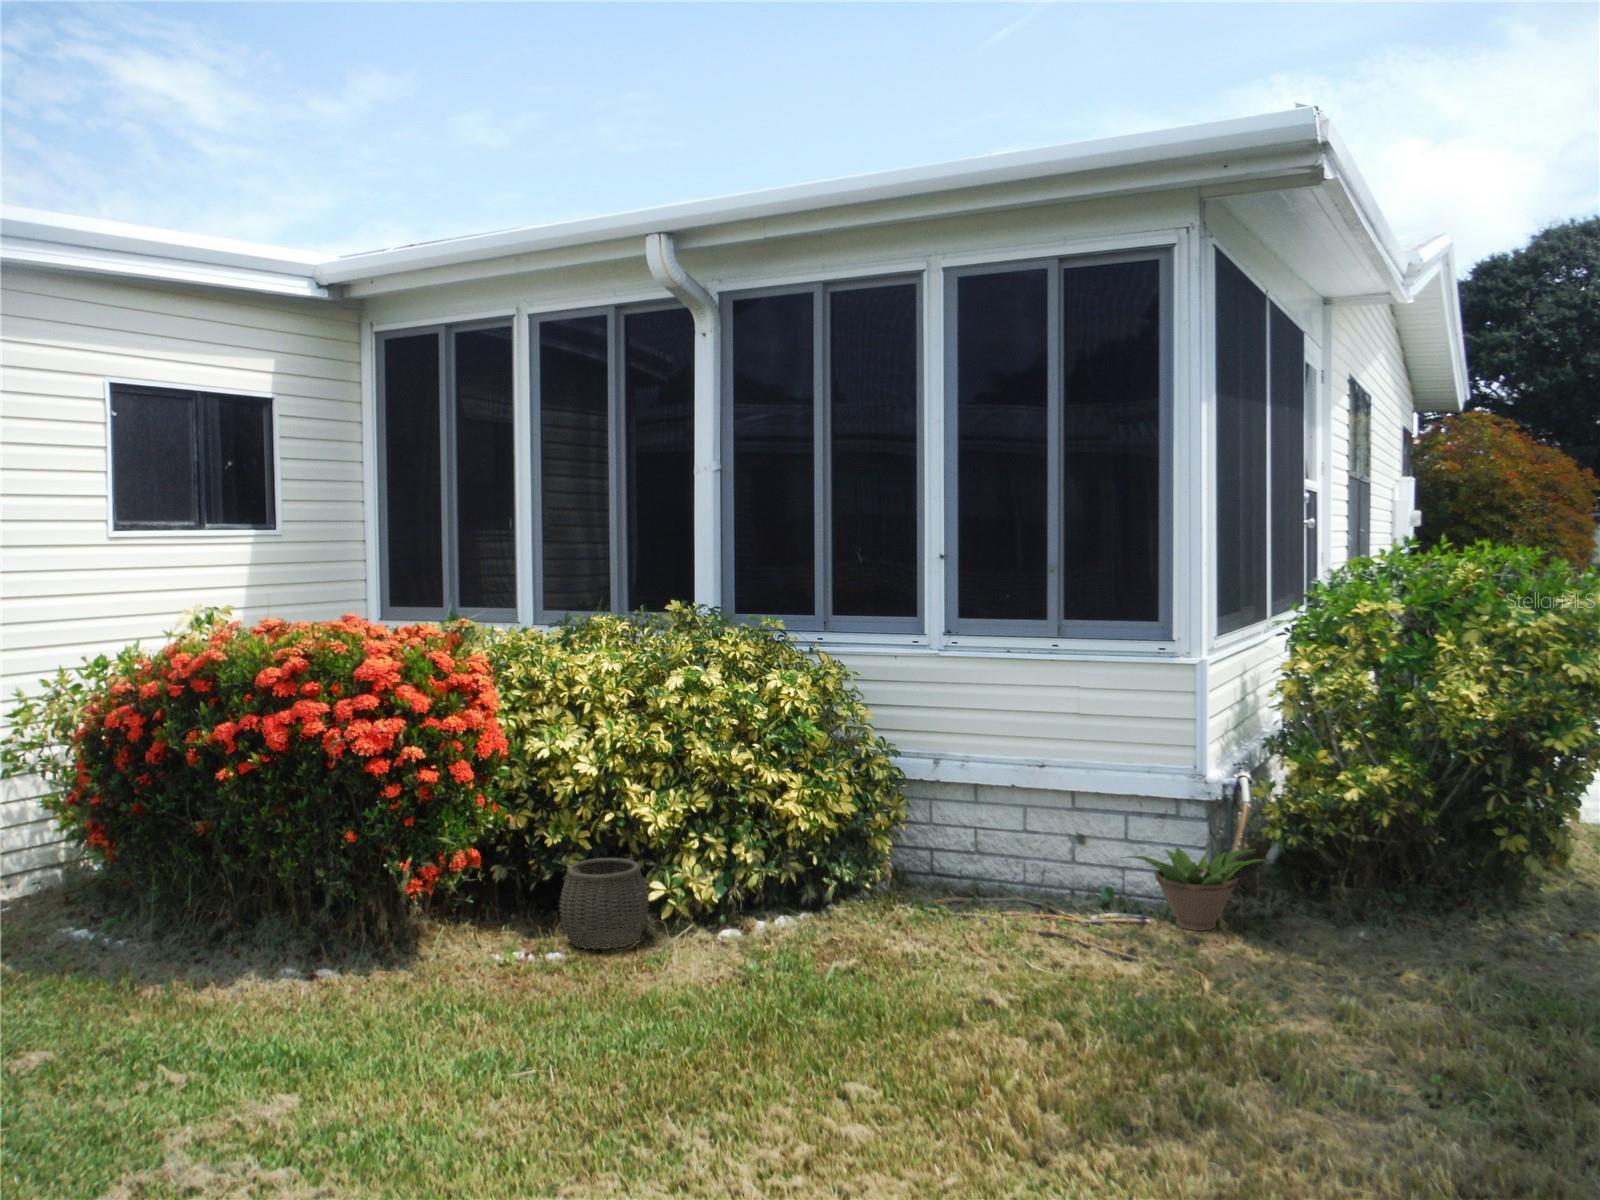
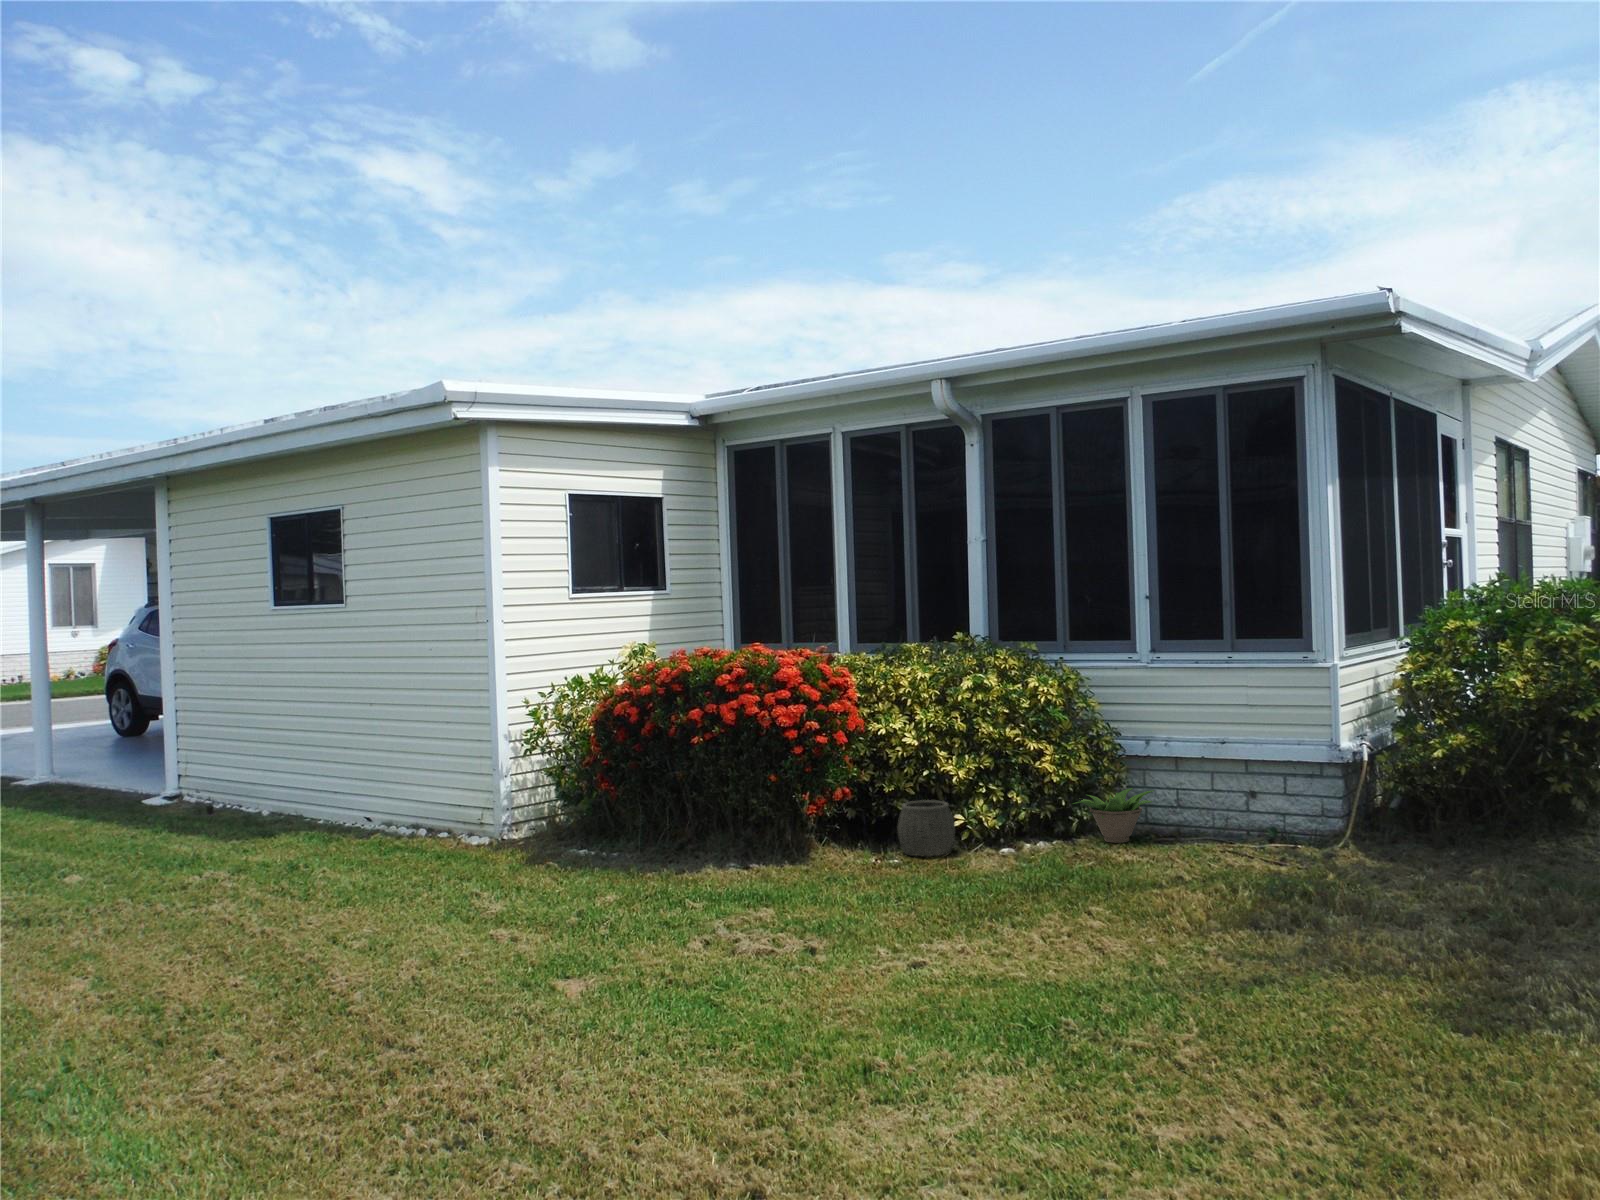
decorative plant: present [1128,847,1264,931] -> present [1073,788,1154,843]

